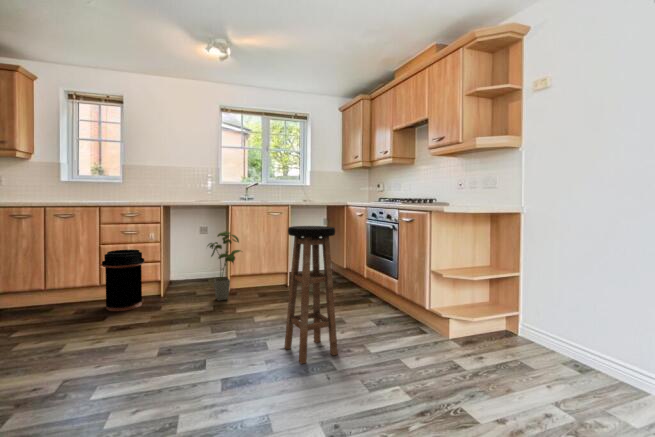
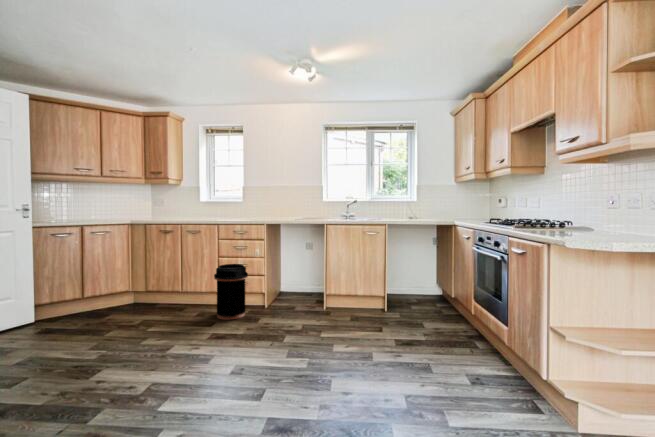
bar stool: present [284,226,338,364] -> none [348,258,404,420]
house plant: present [208,231,240,301] -> none [300,251,336,320]

